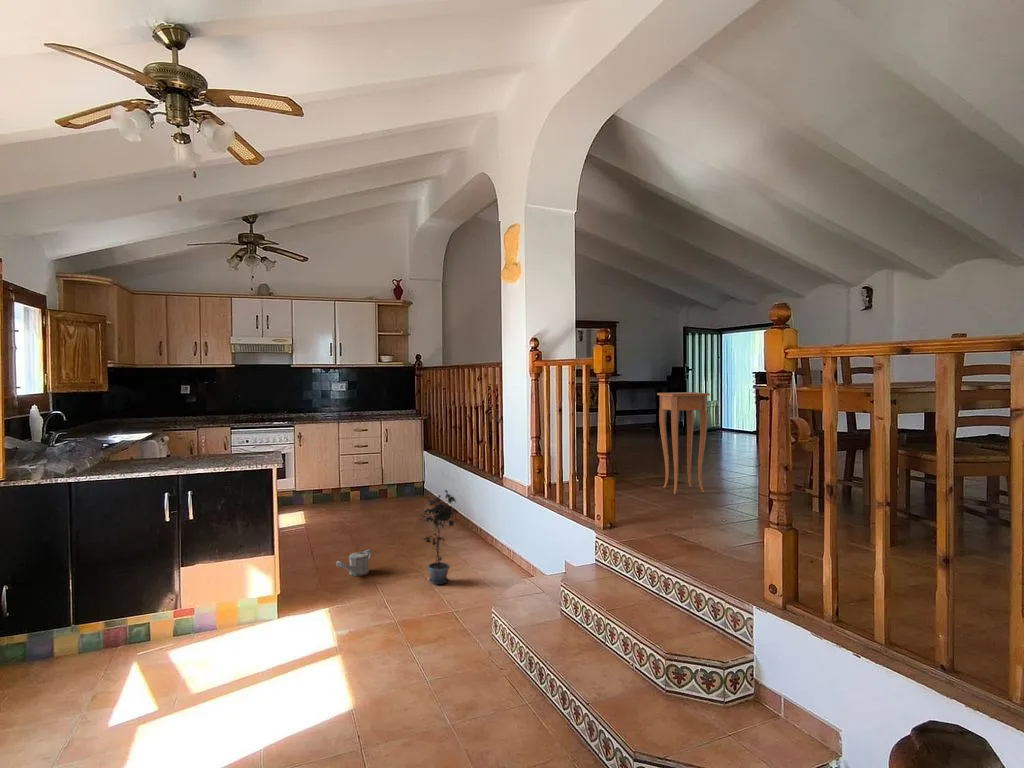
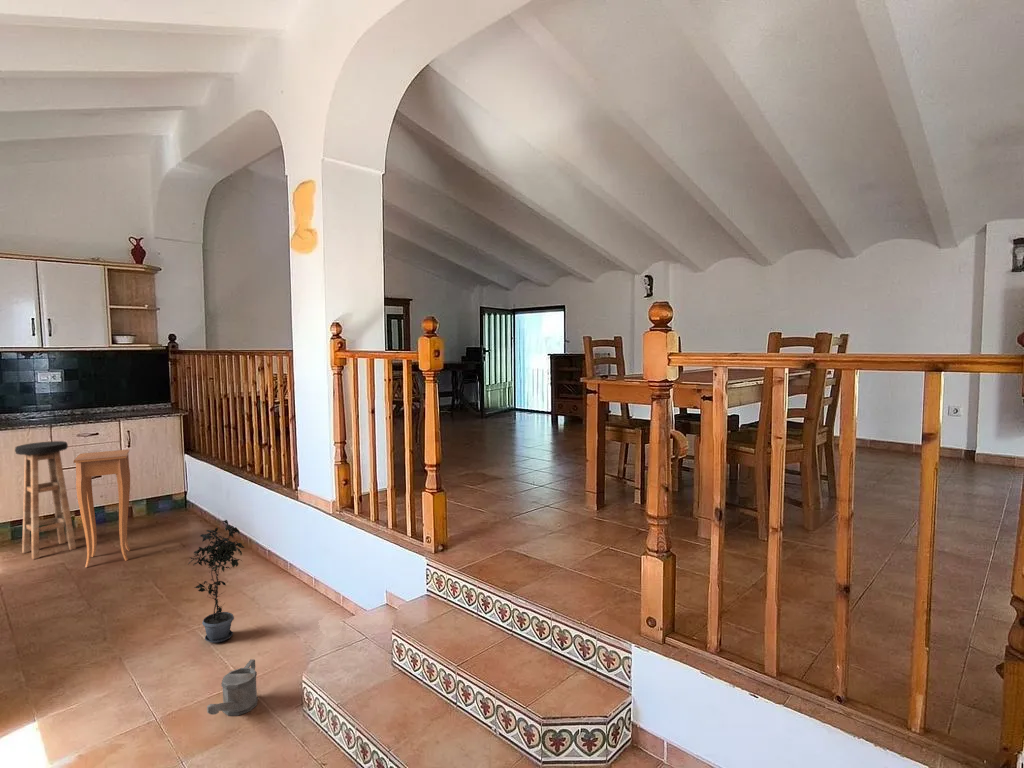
side table: present [657,392,710,494] -> present [74,449,130,567]
bar stool: none [316,433,350,518] -> present [15,441,76,559]
watering can: present [337,549,371,576] -> present [207,659,258,716]

